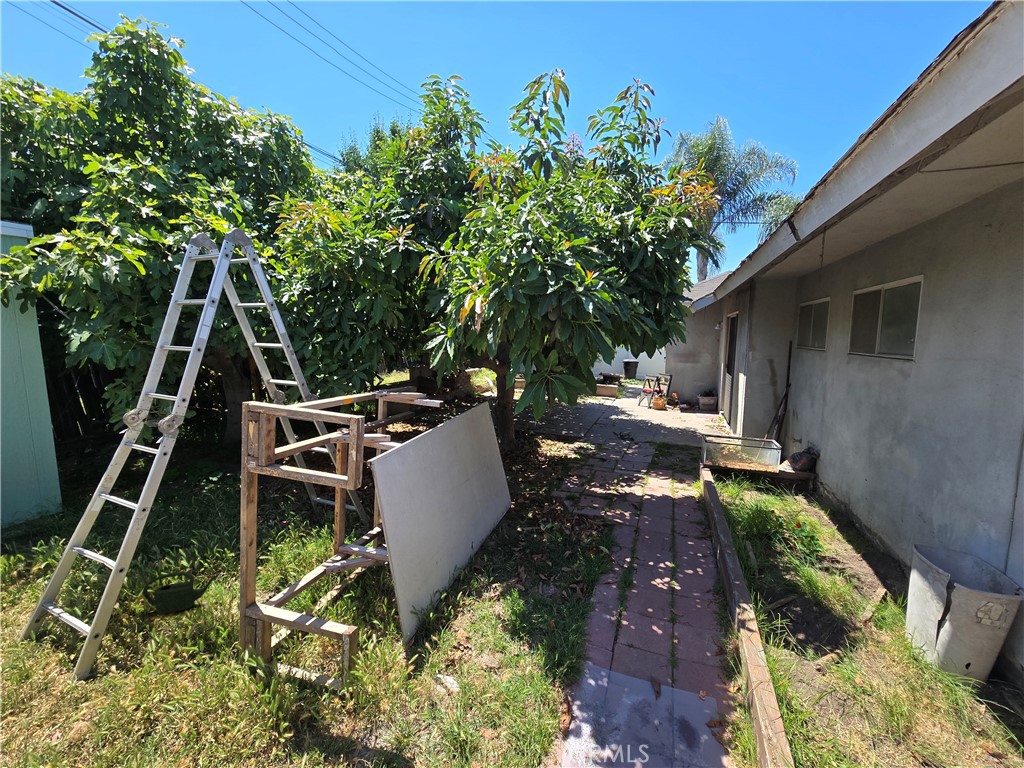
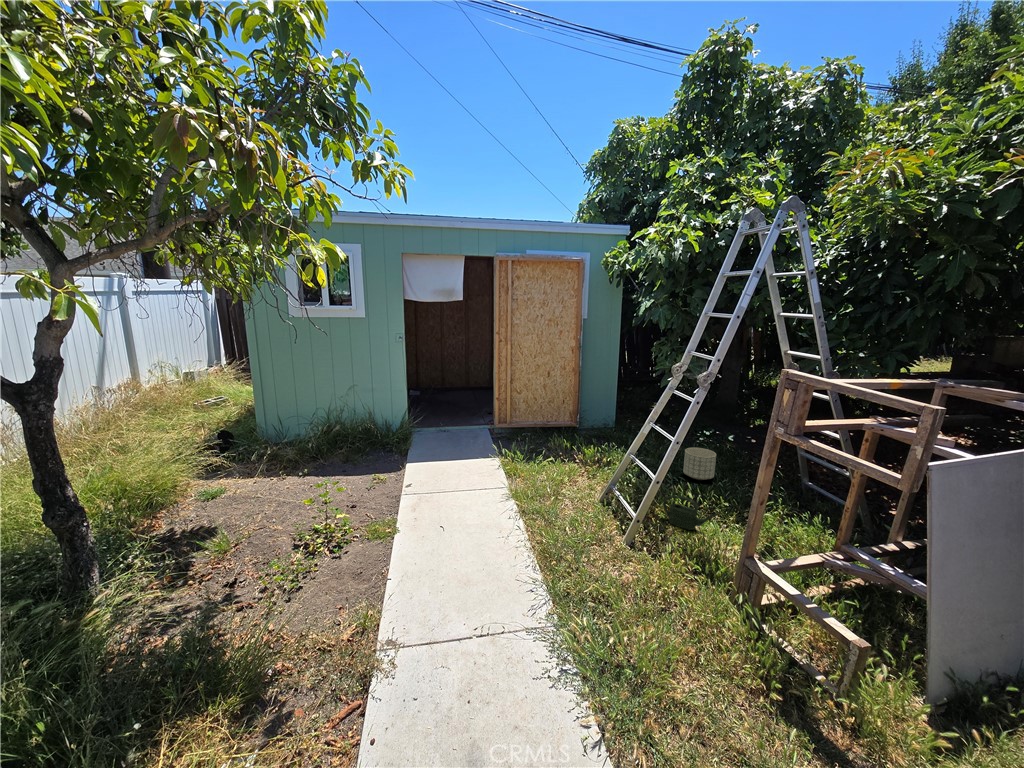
planter: none [177,502,220,543] -> present [683,448,716,480]

